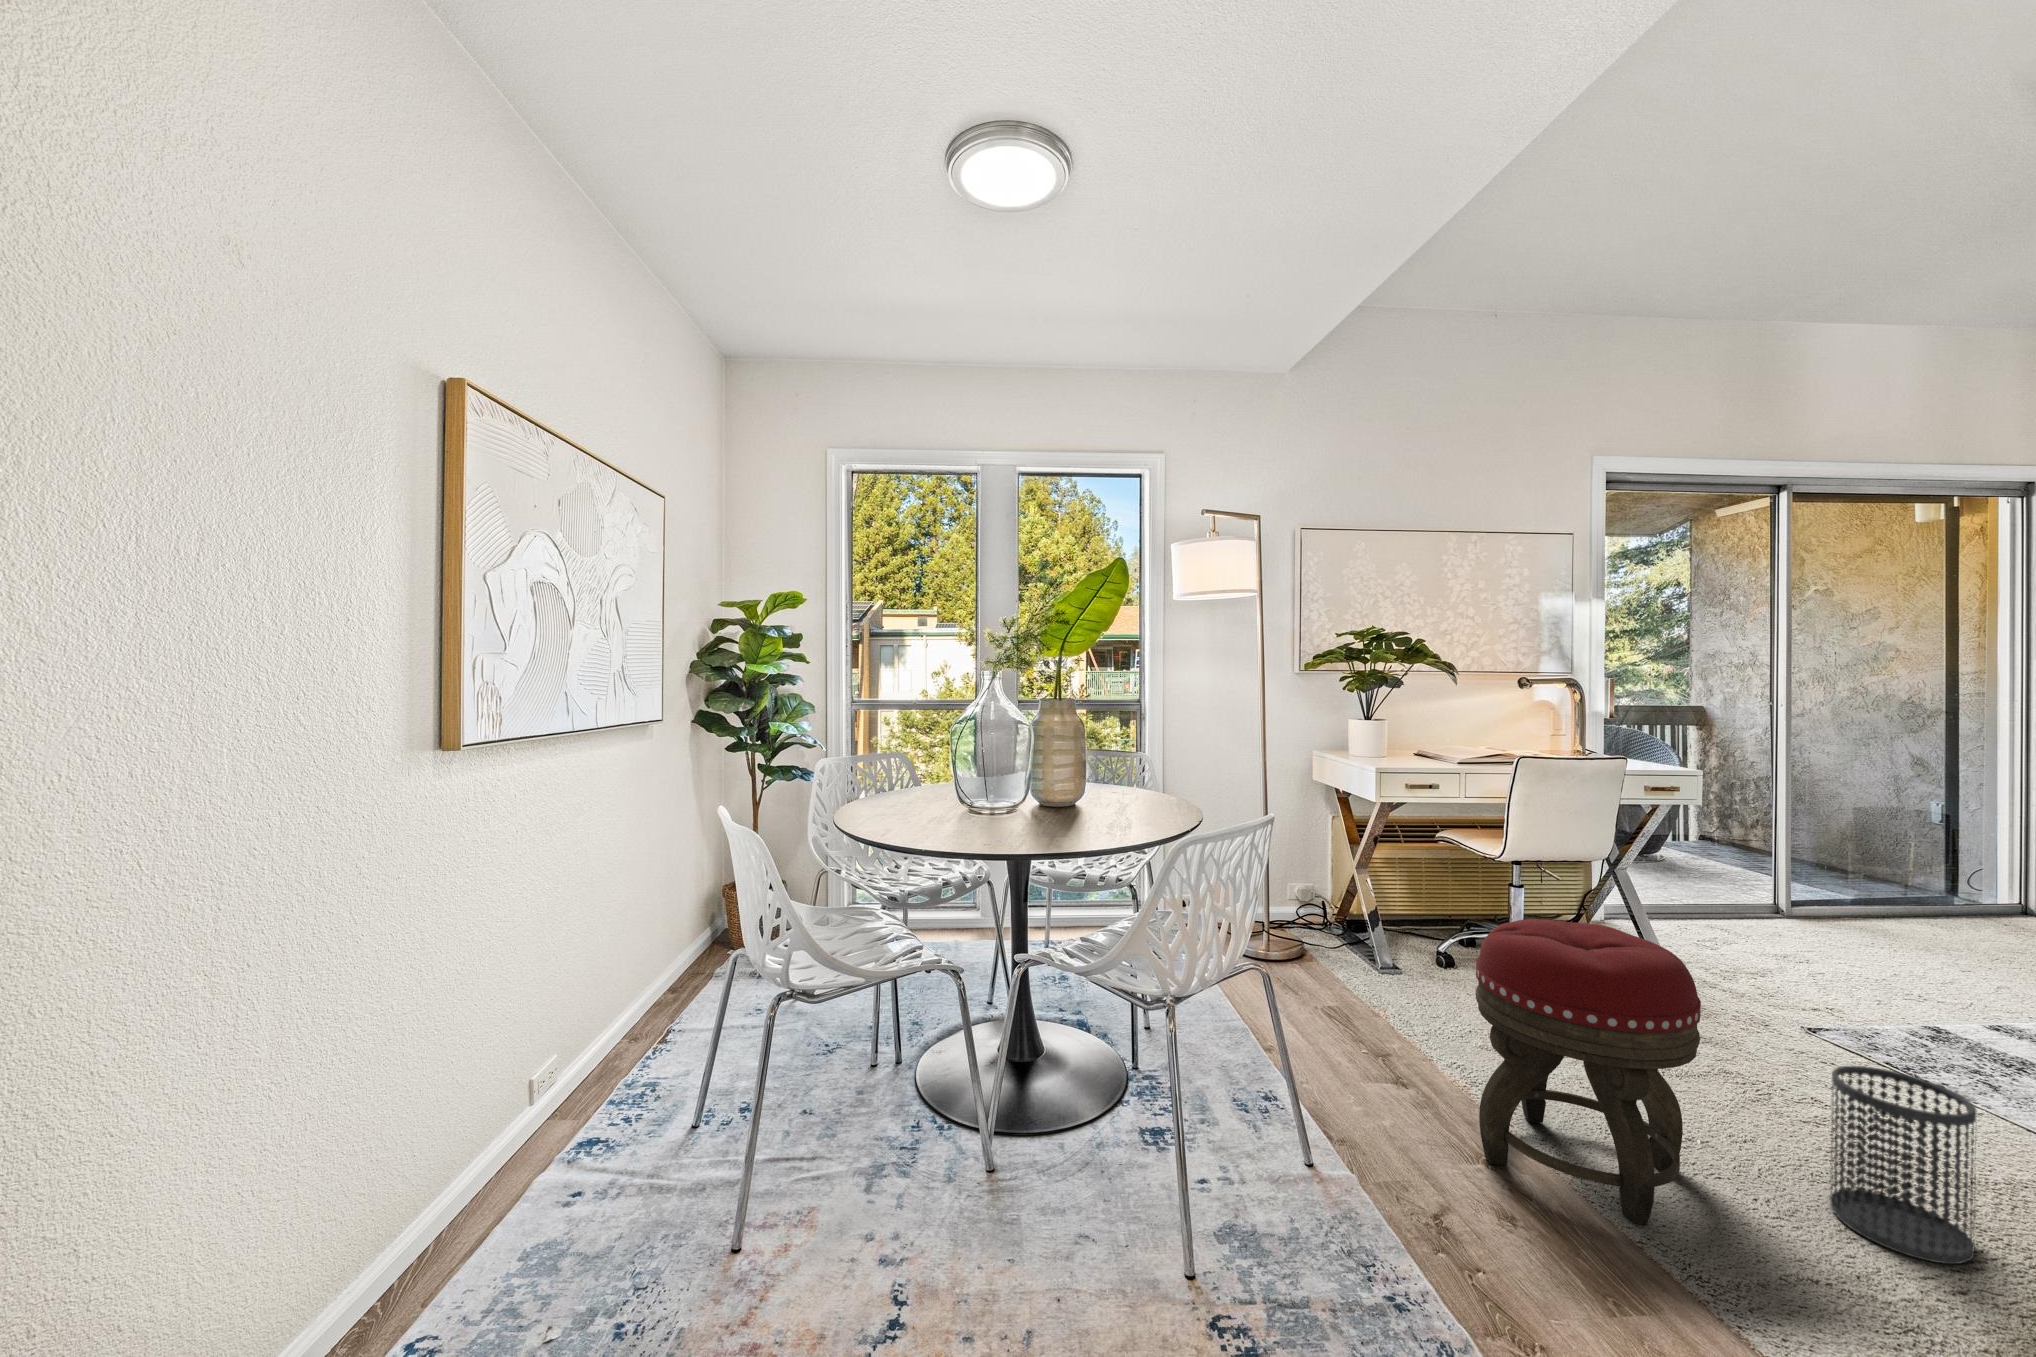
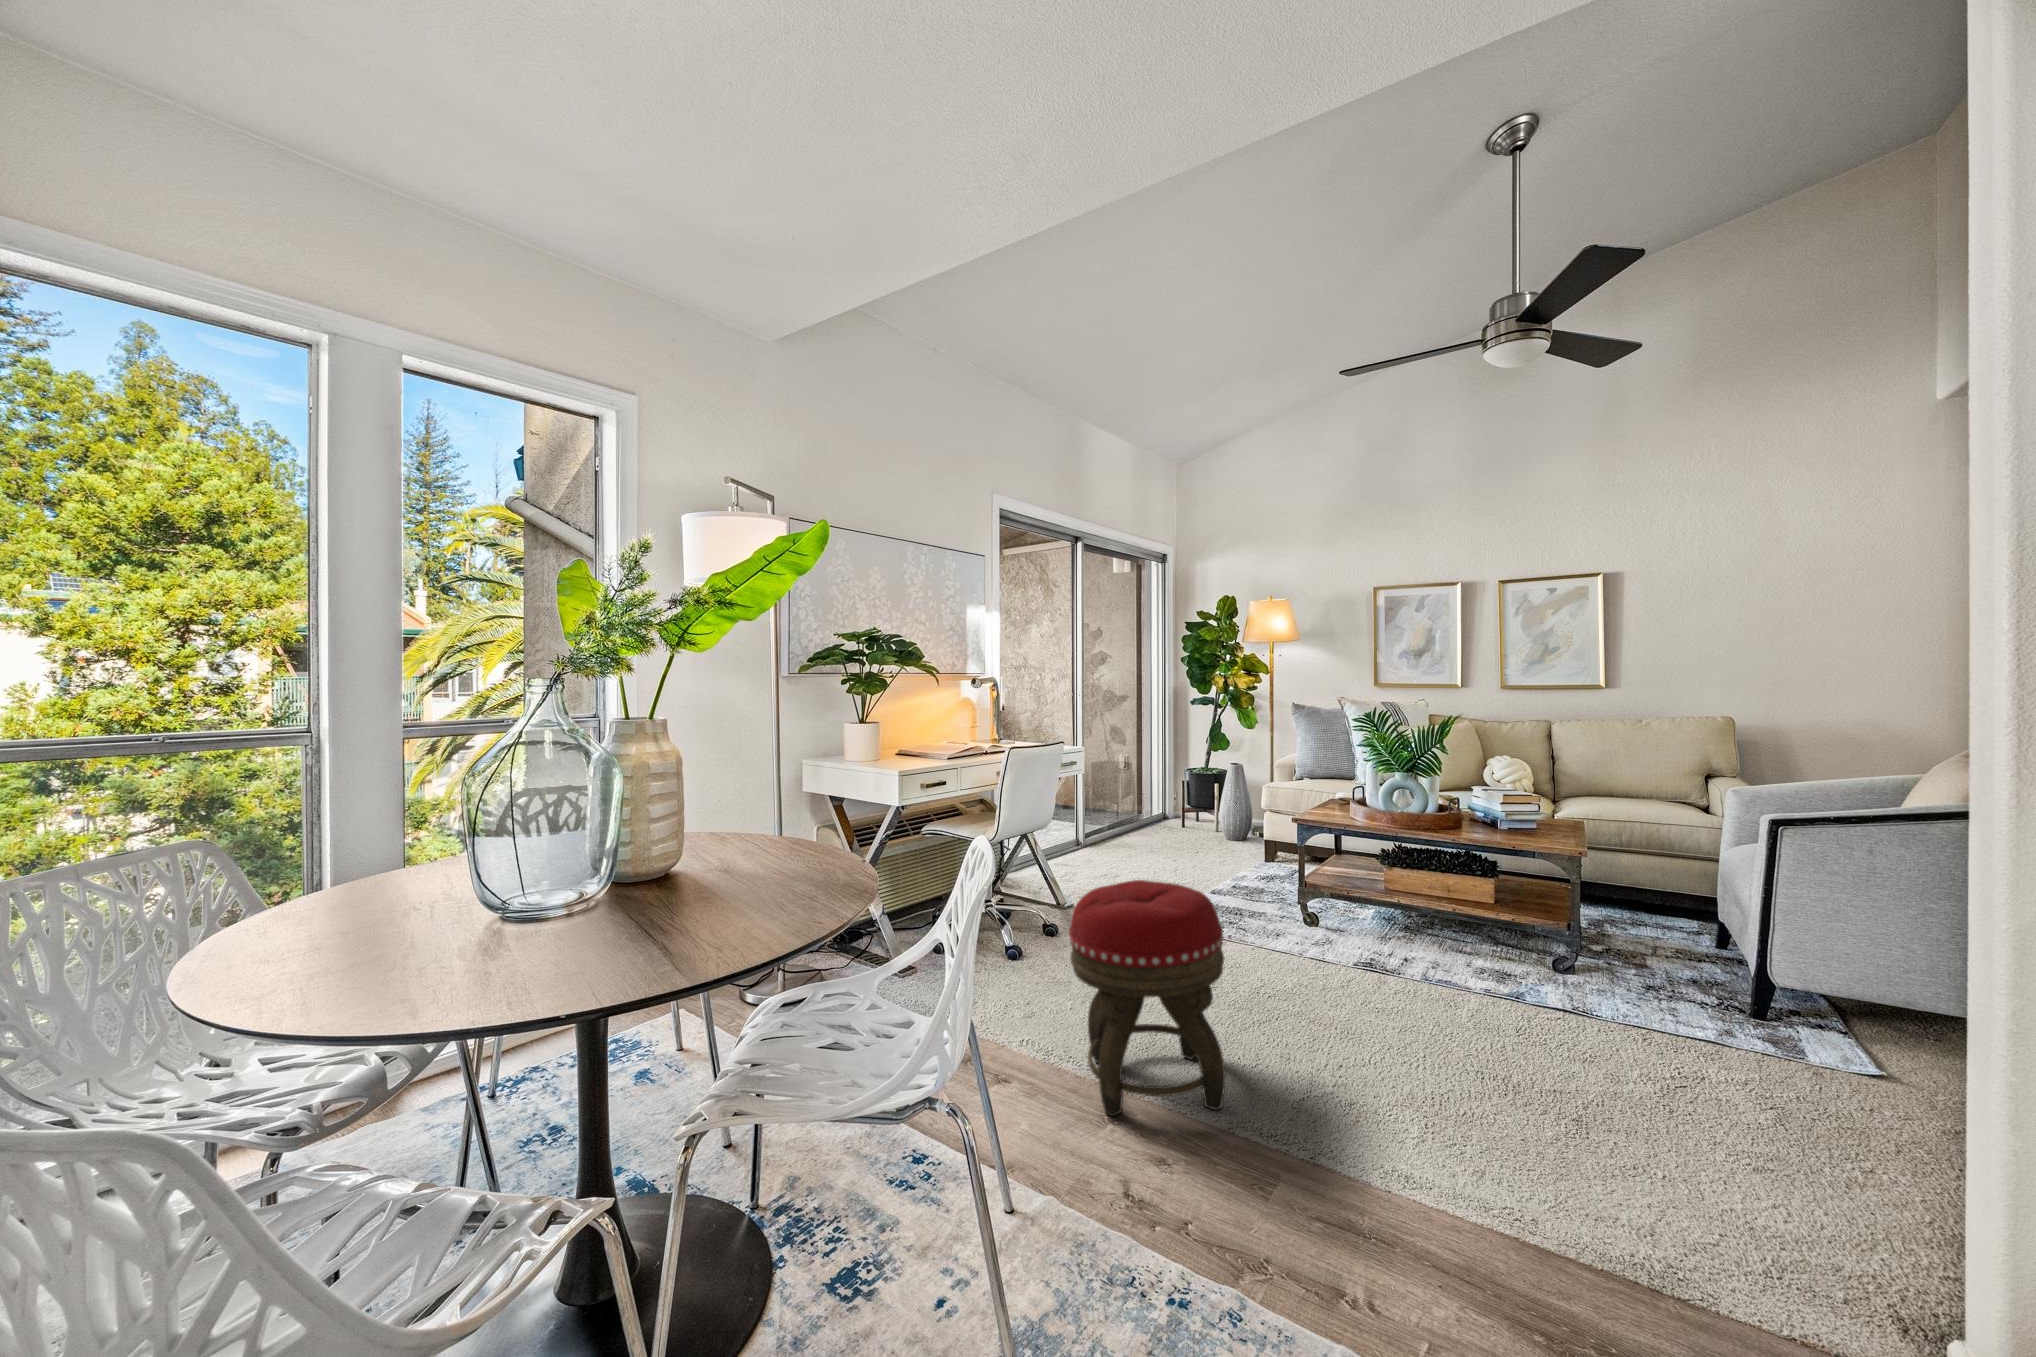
wastebasket: present [1830,1066,1977,1264] -> none [1260,929,1335,1049]

